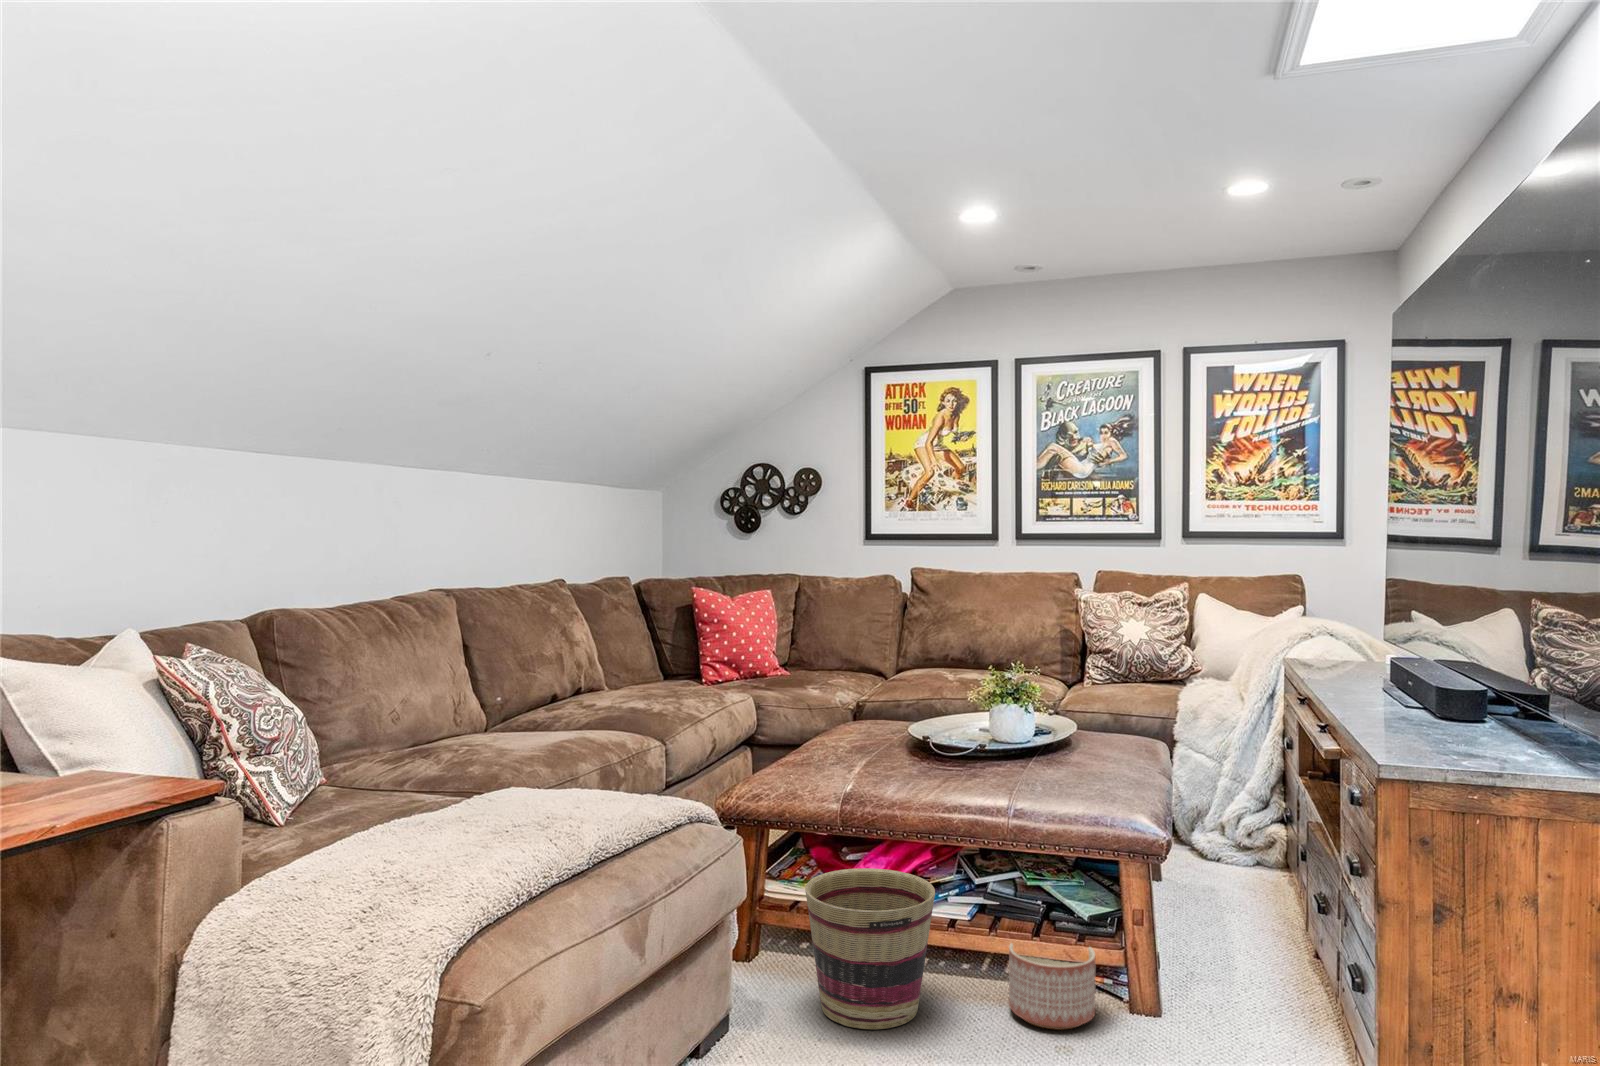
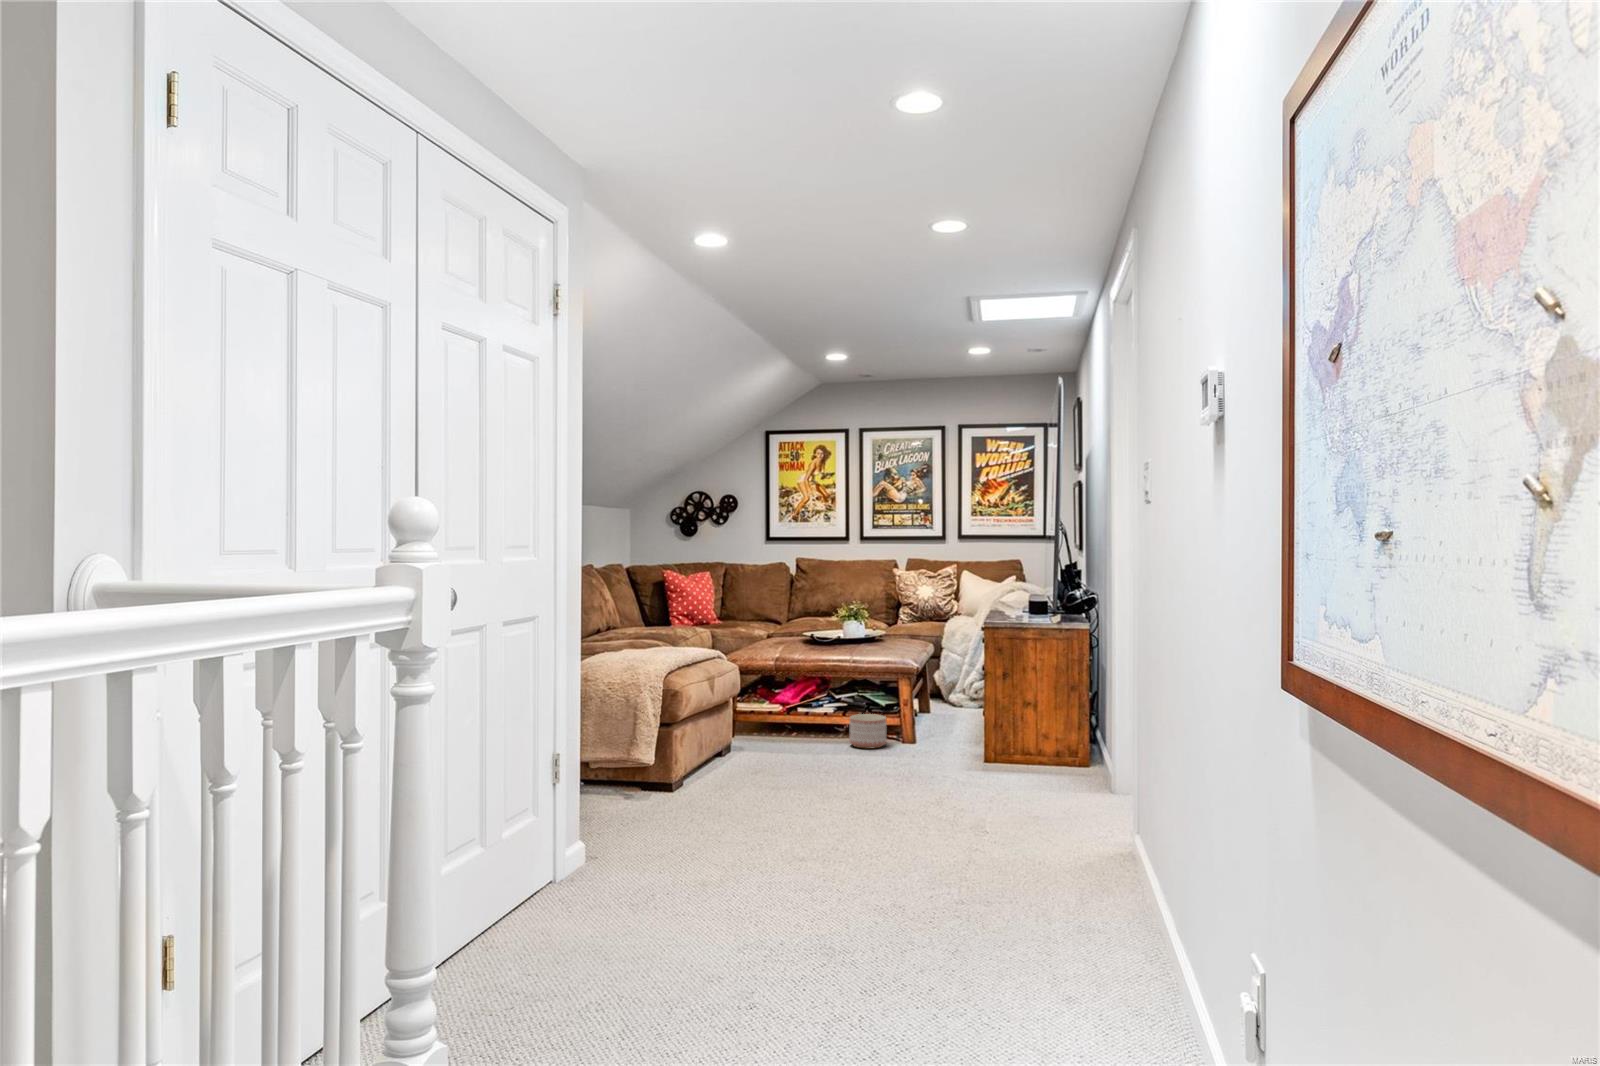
basket: present [805,868,935,1029] -> none [760,689,817,751]

